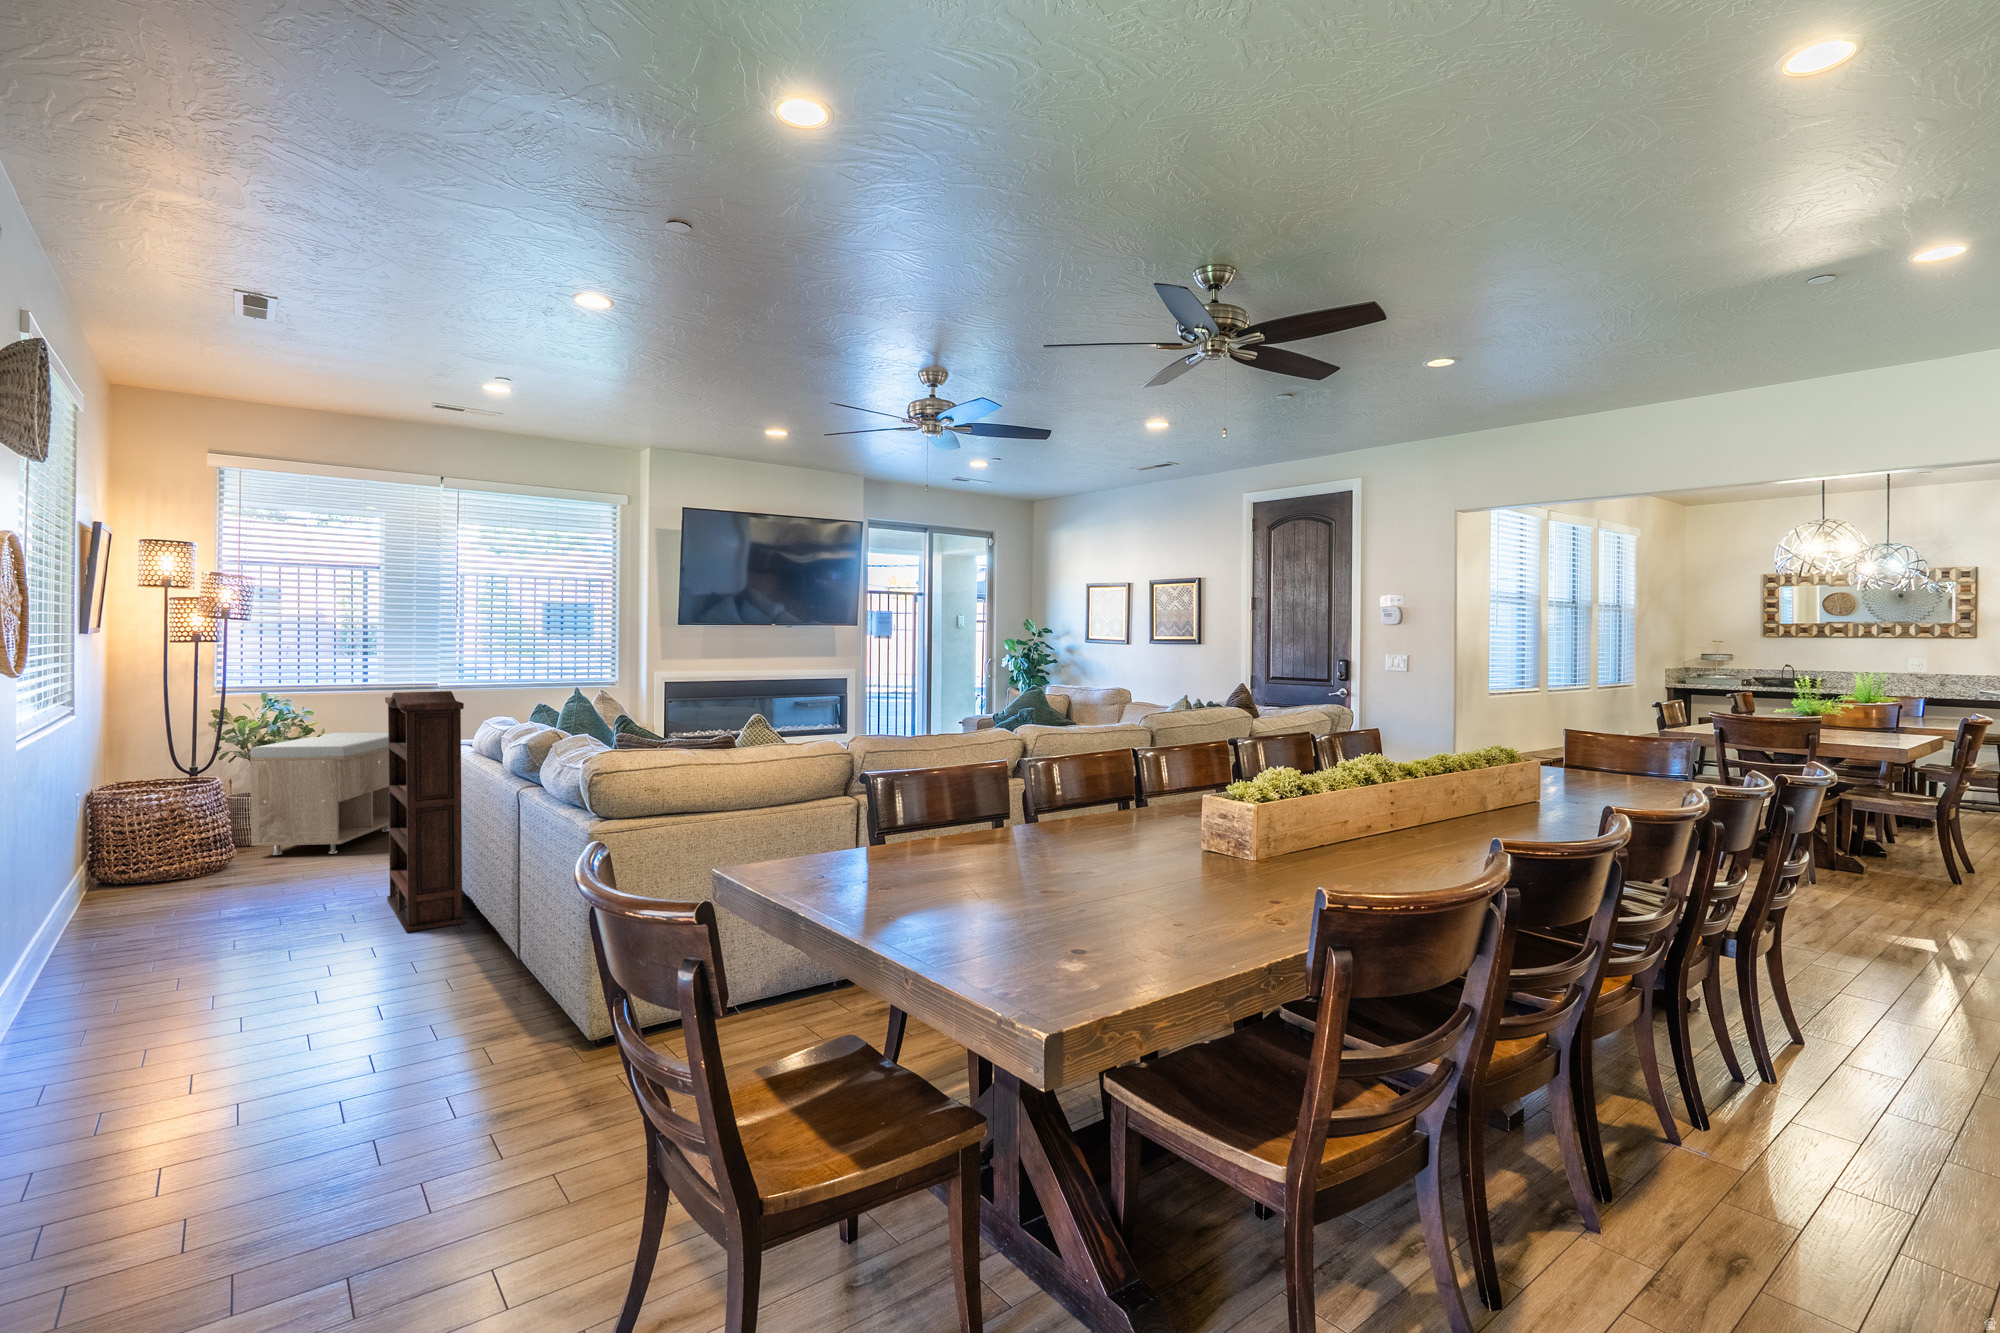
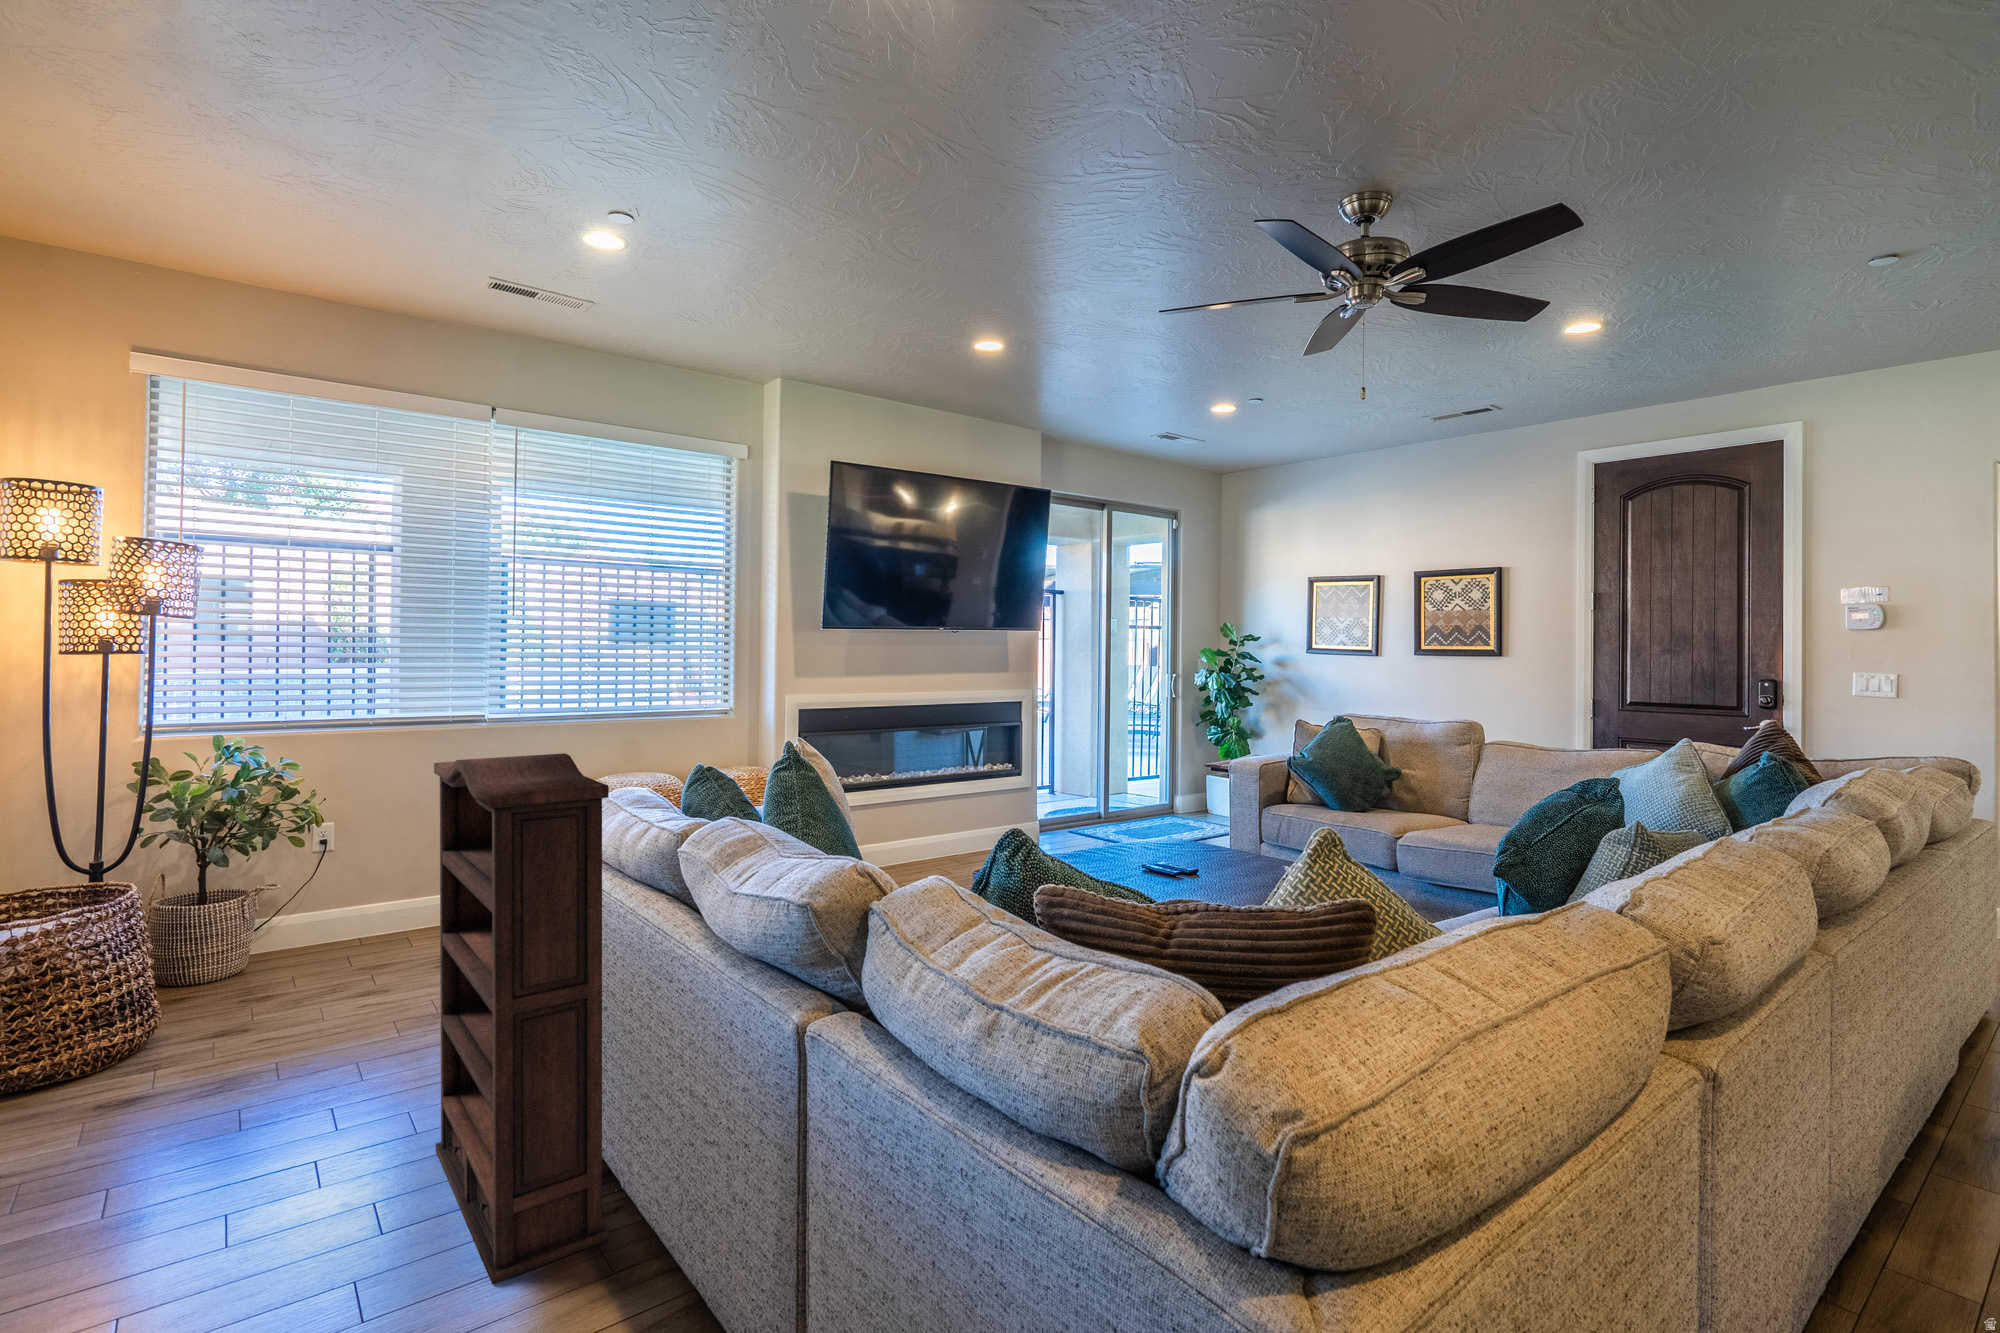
storage bench: present [250,732,389,855] -> none [189,792,448,1009]

